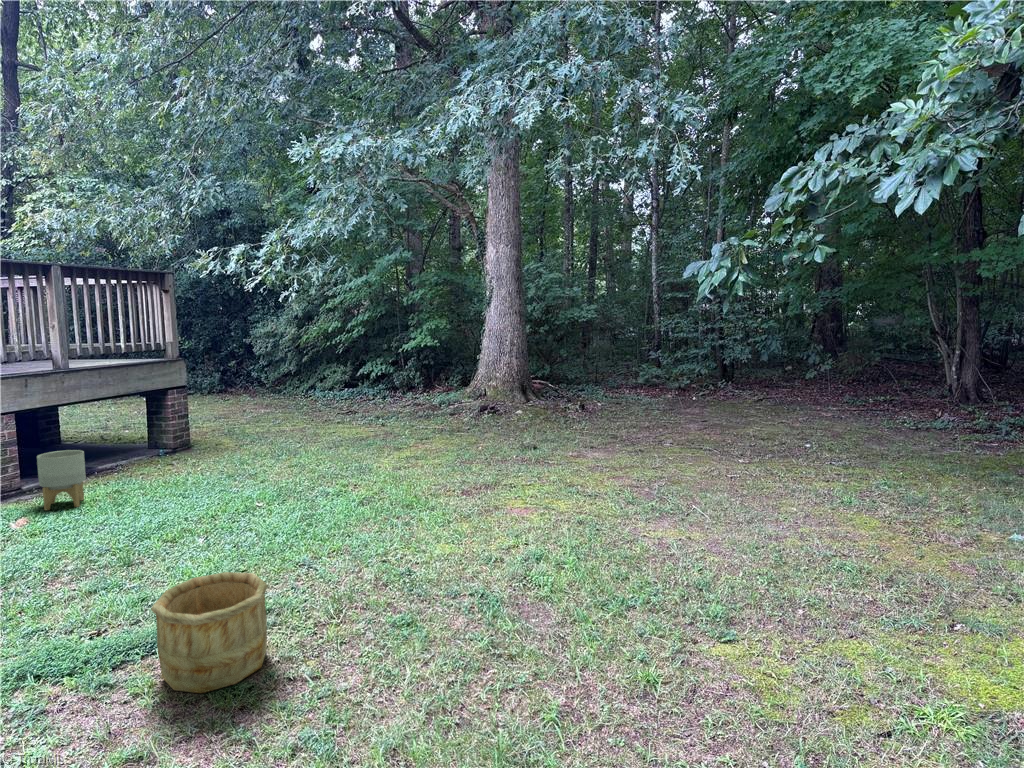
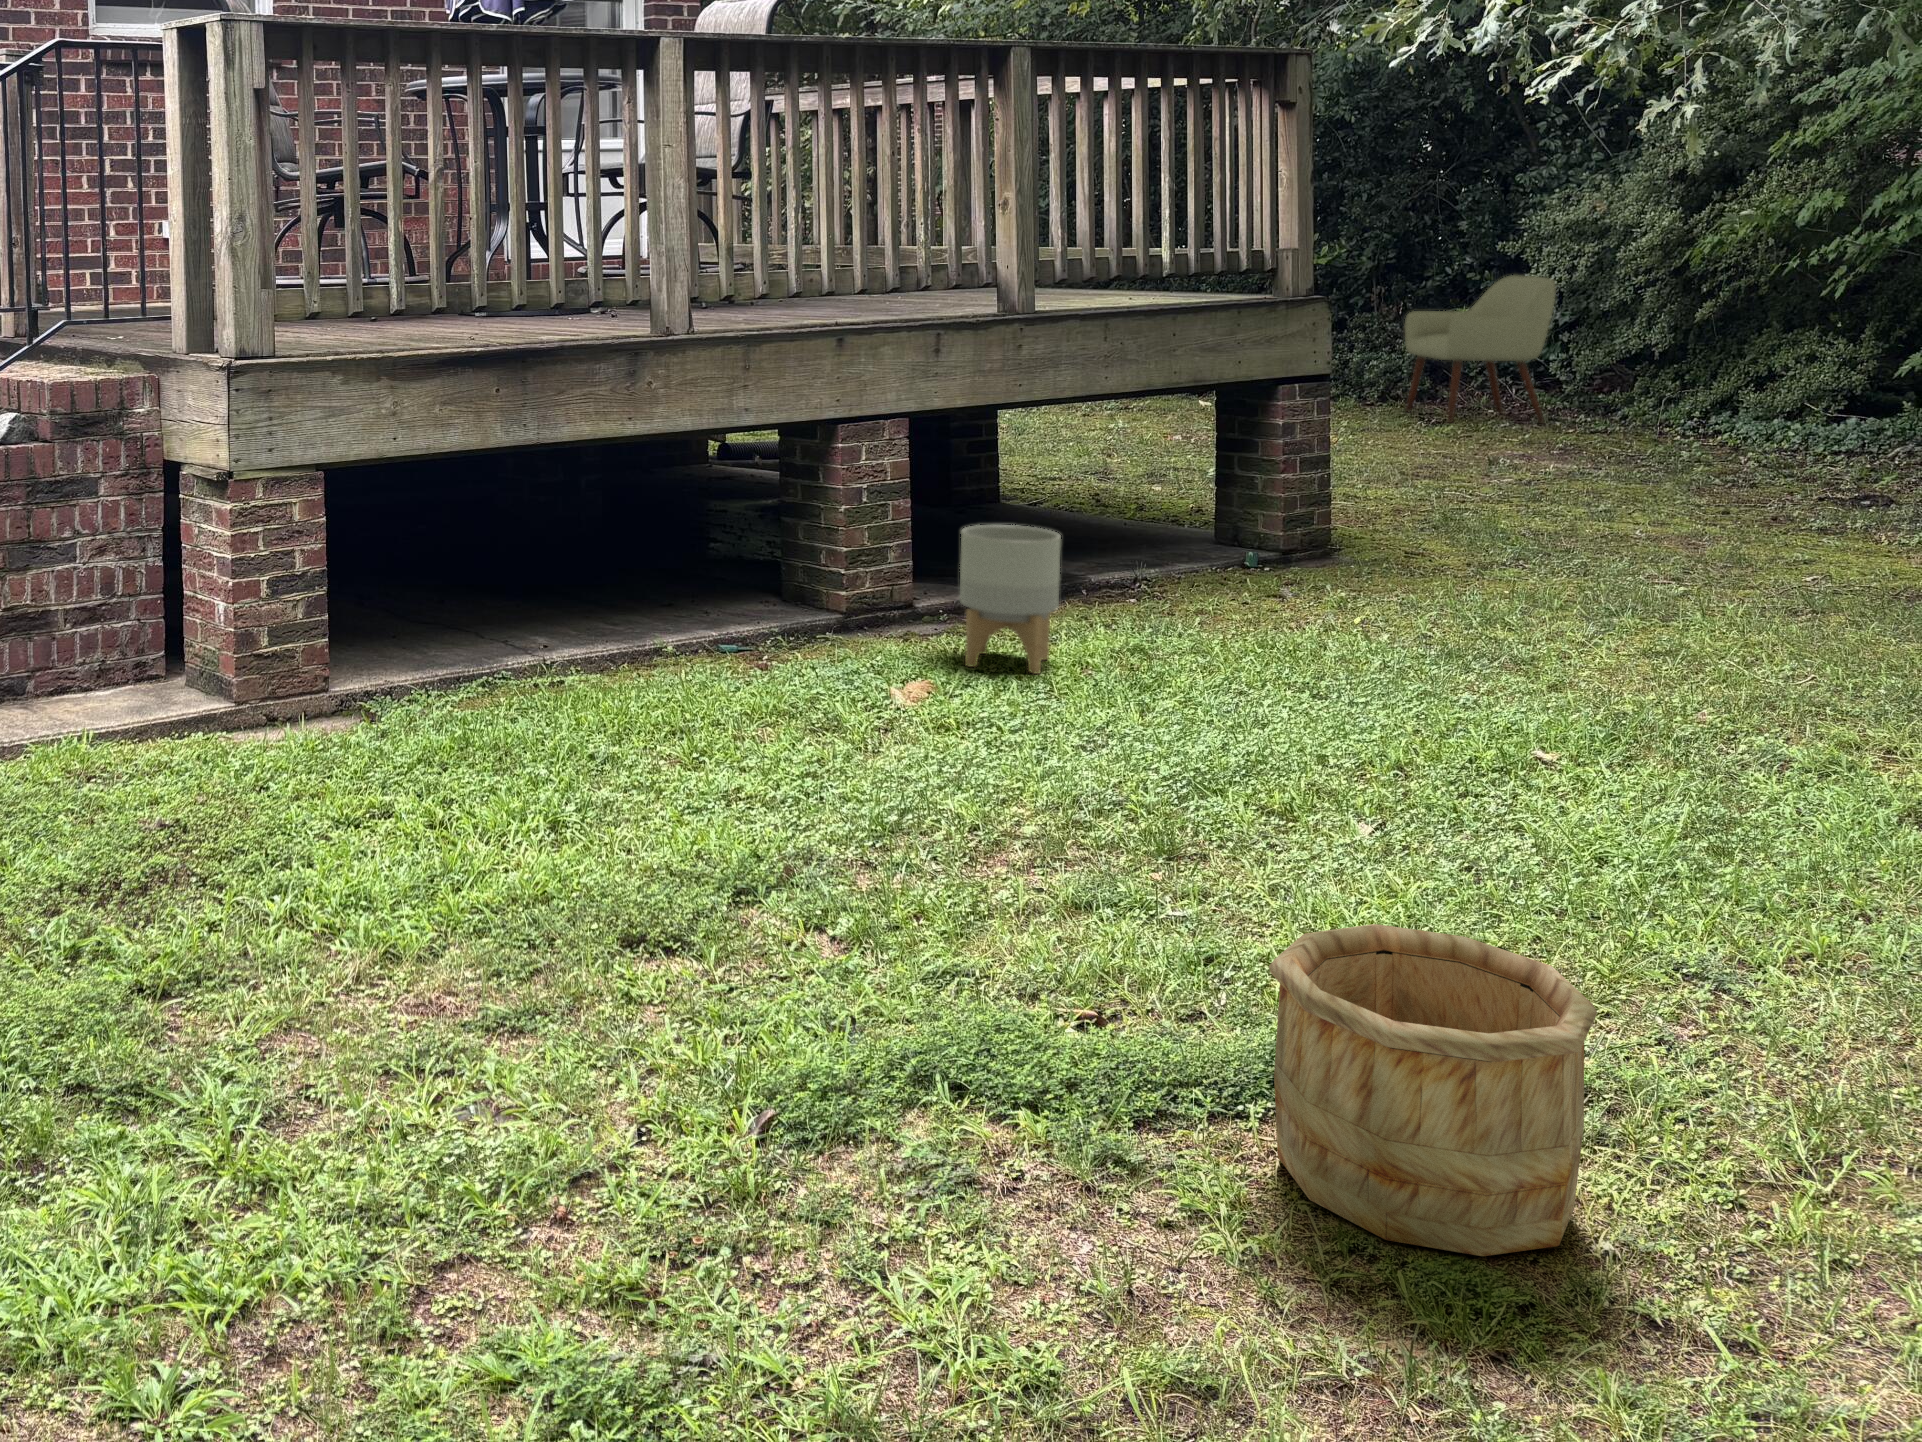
chair: none [223,346,267,393] -> present [1405,275,1556,424]

